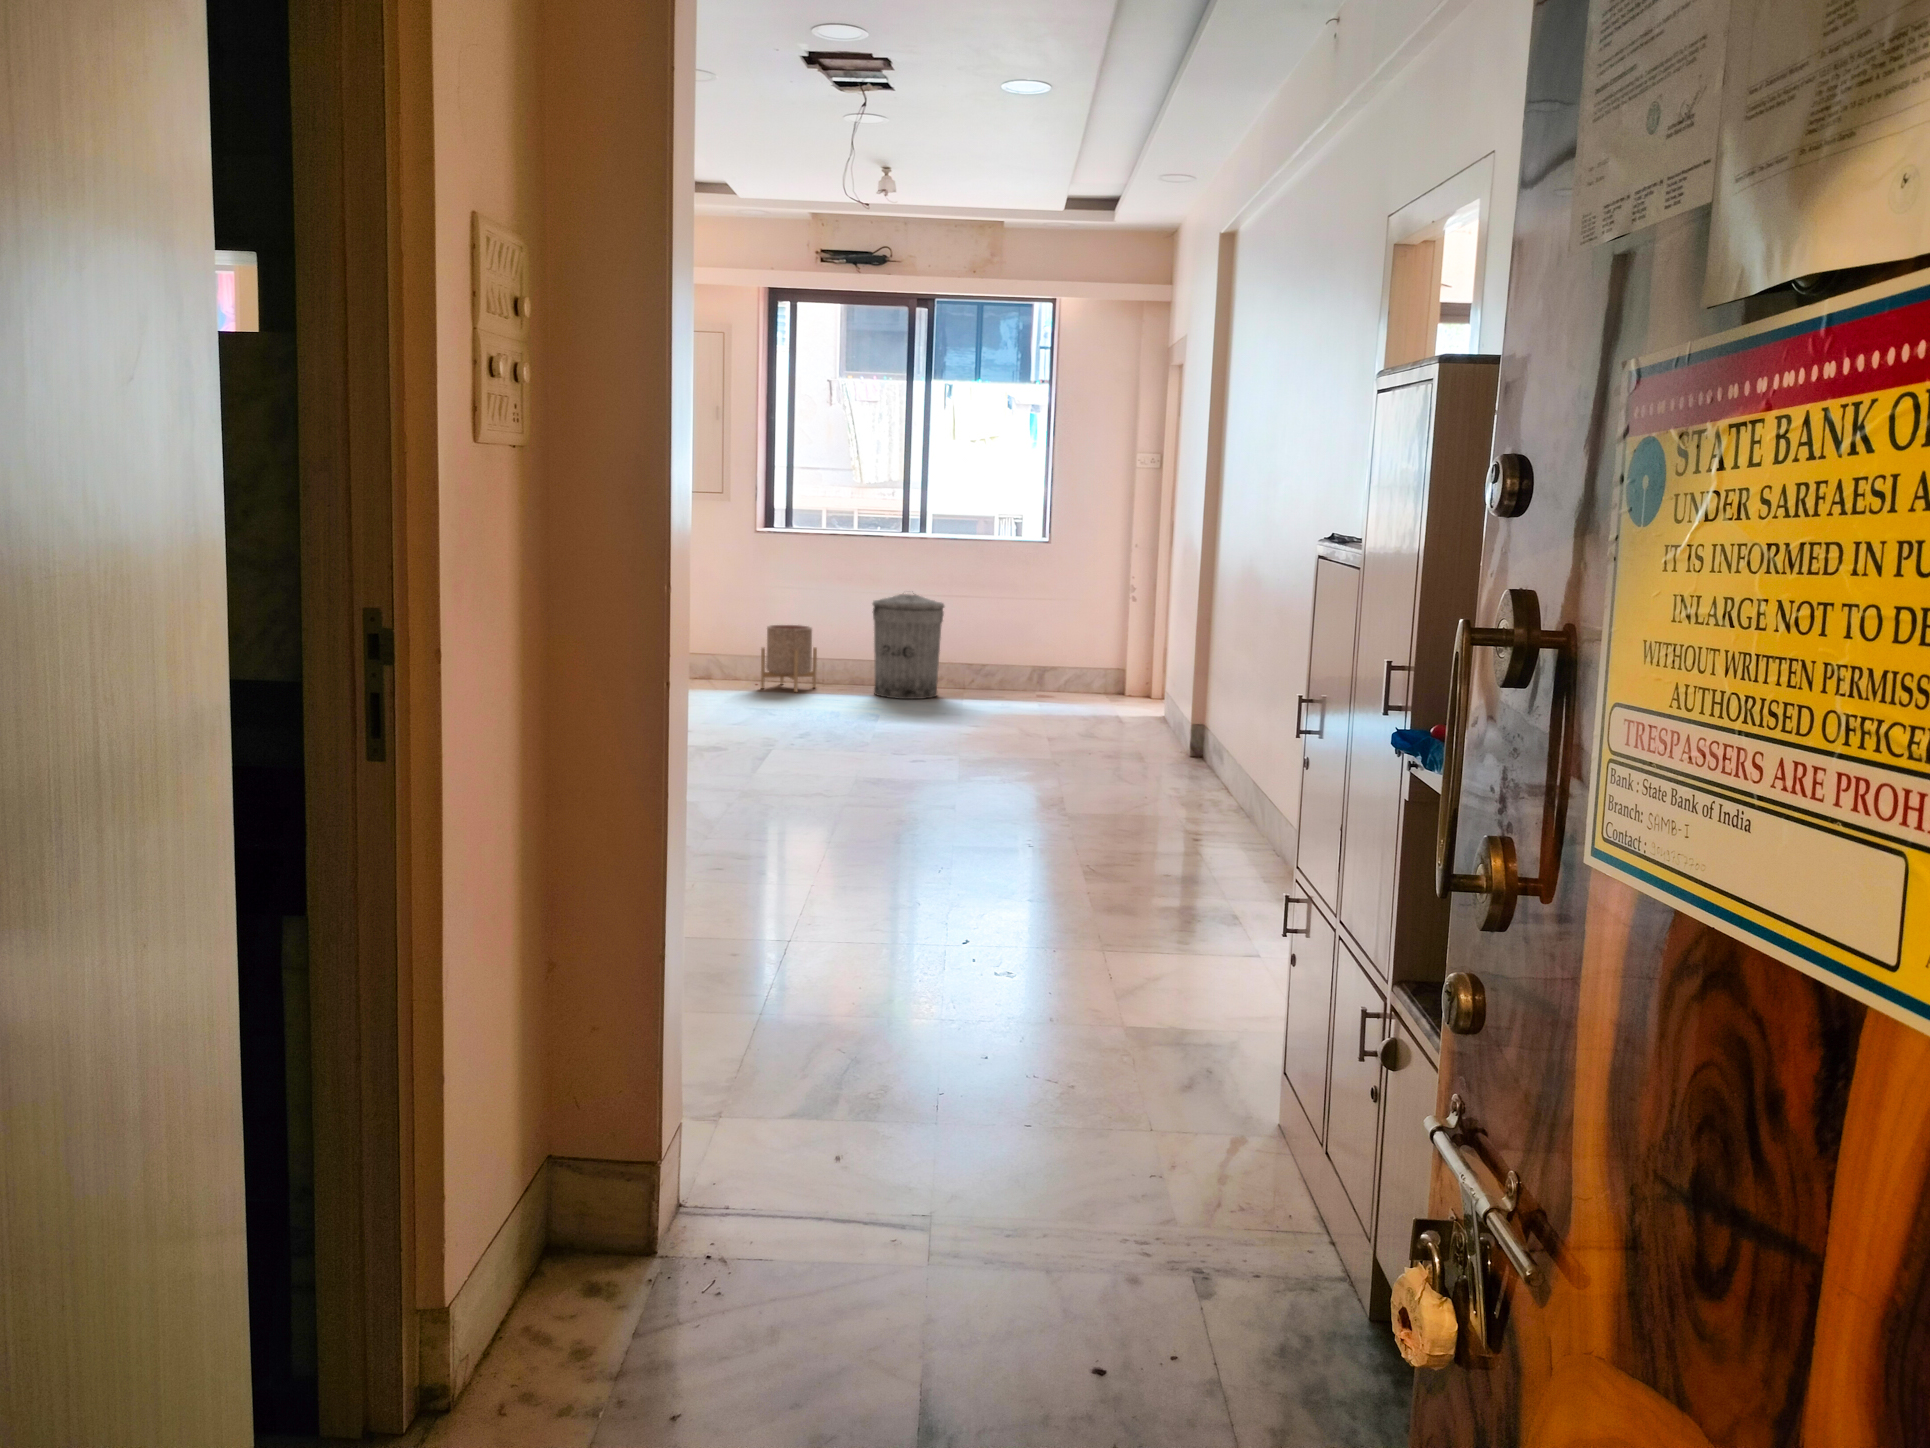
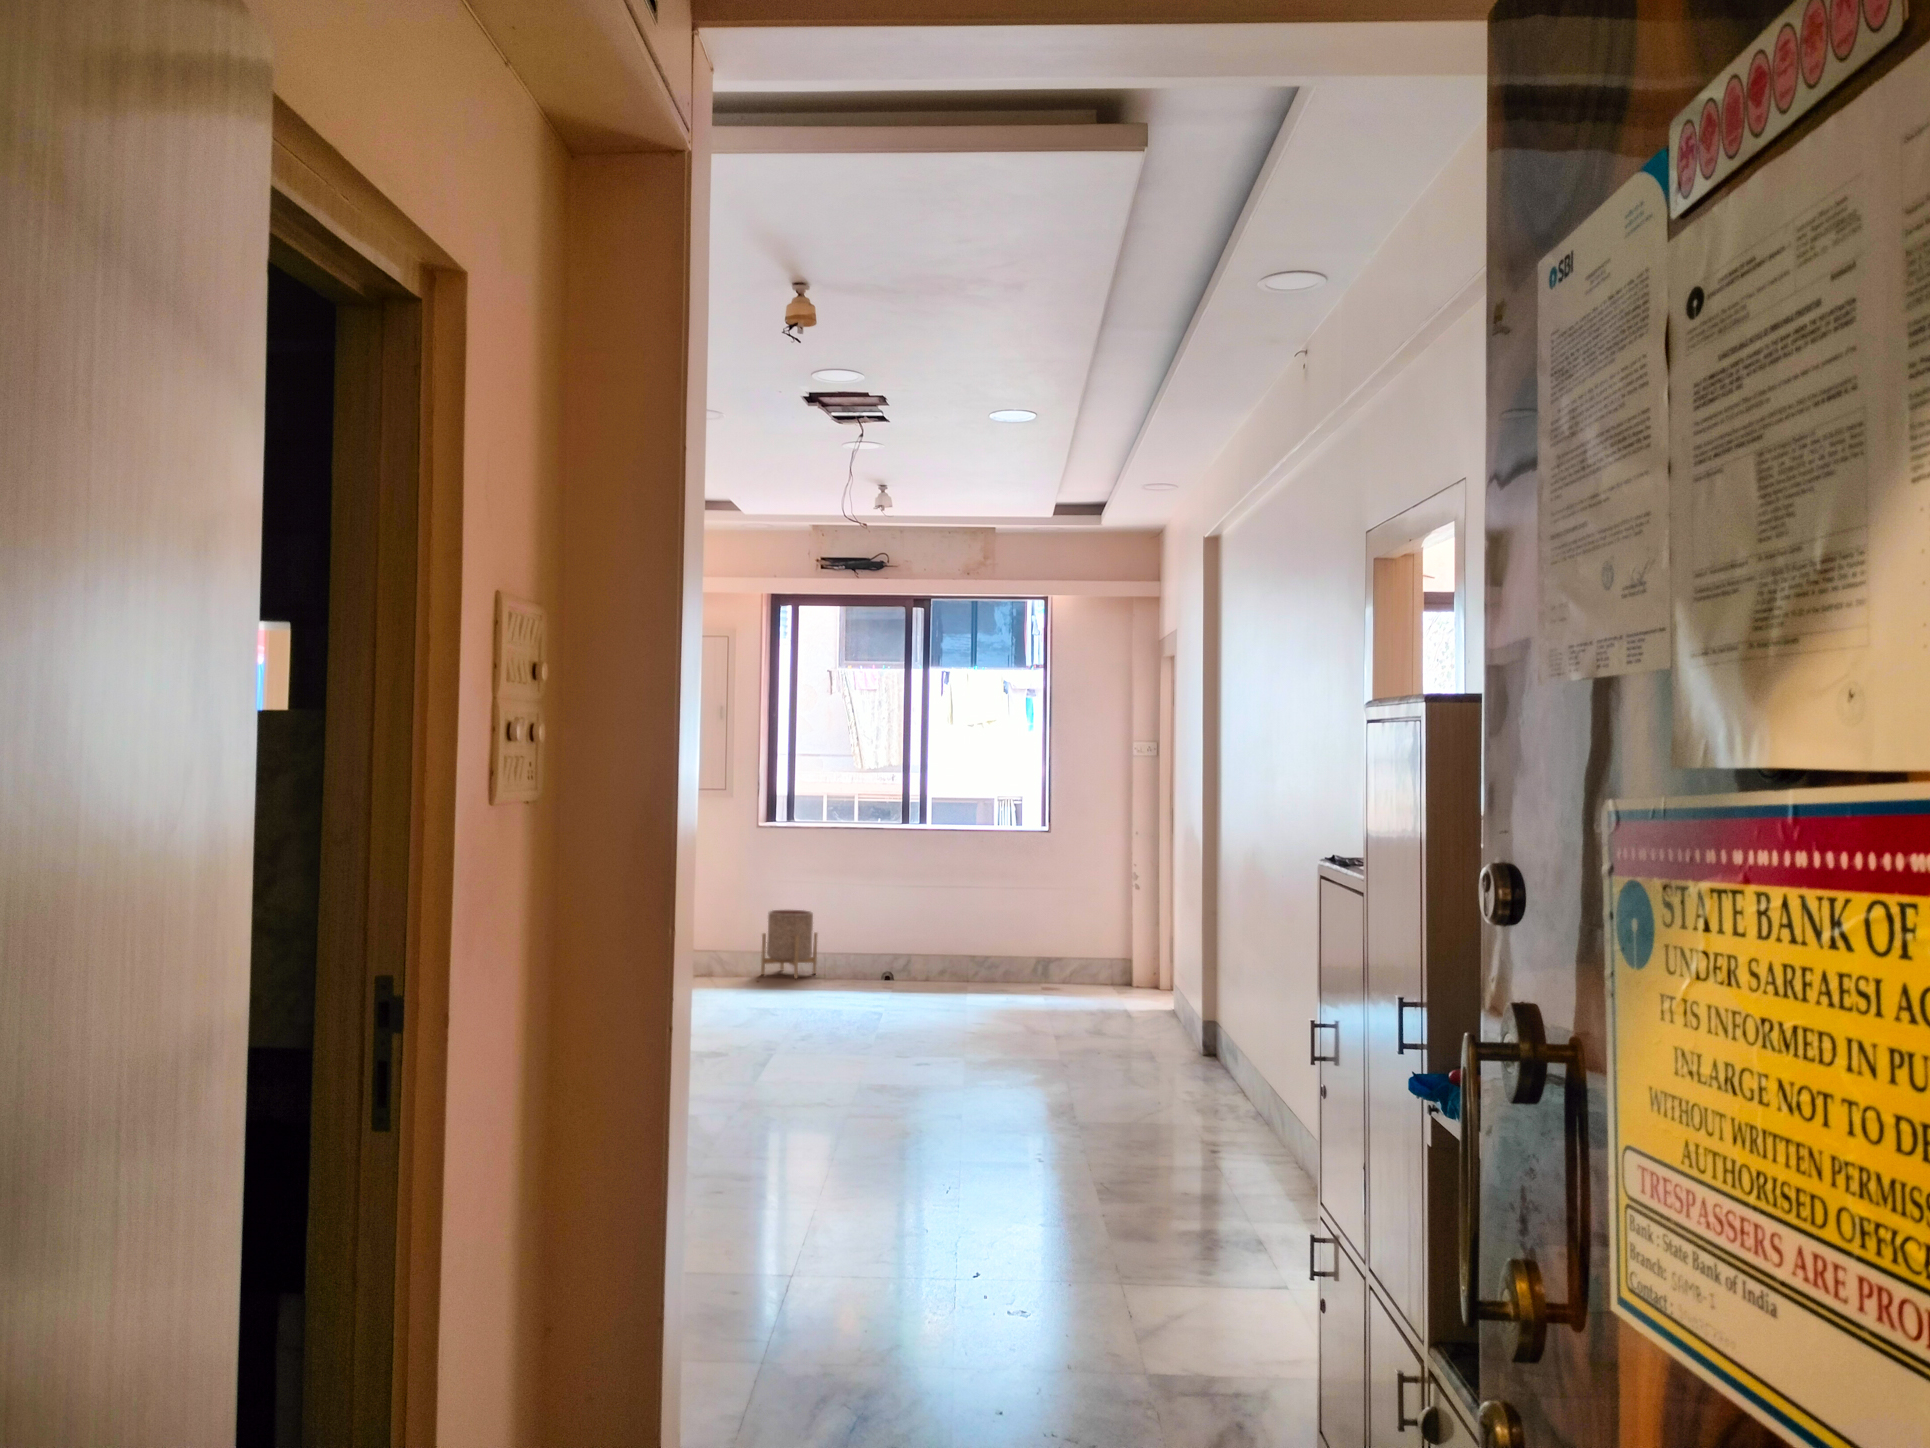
trash can: present [873,594,944,699] -> none [873,876,945,986]

